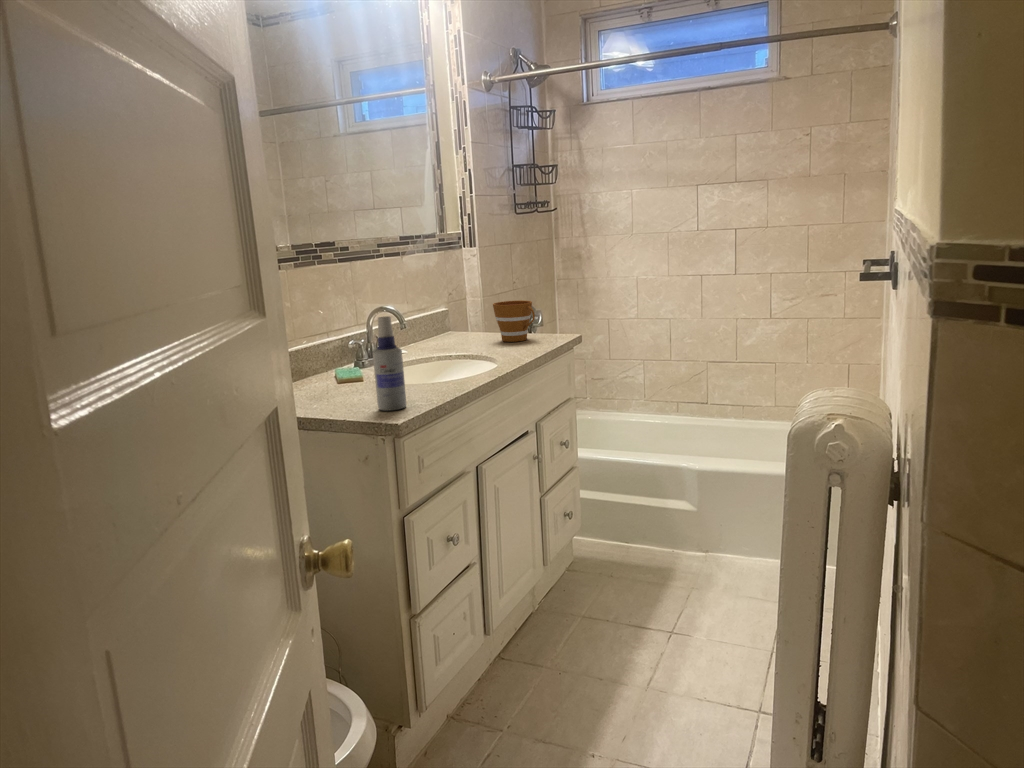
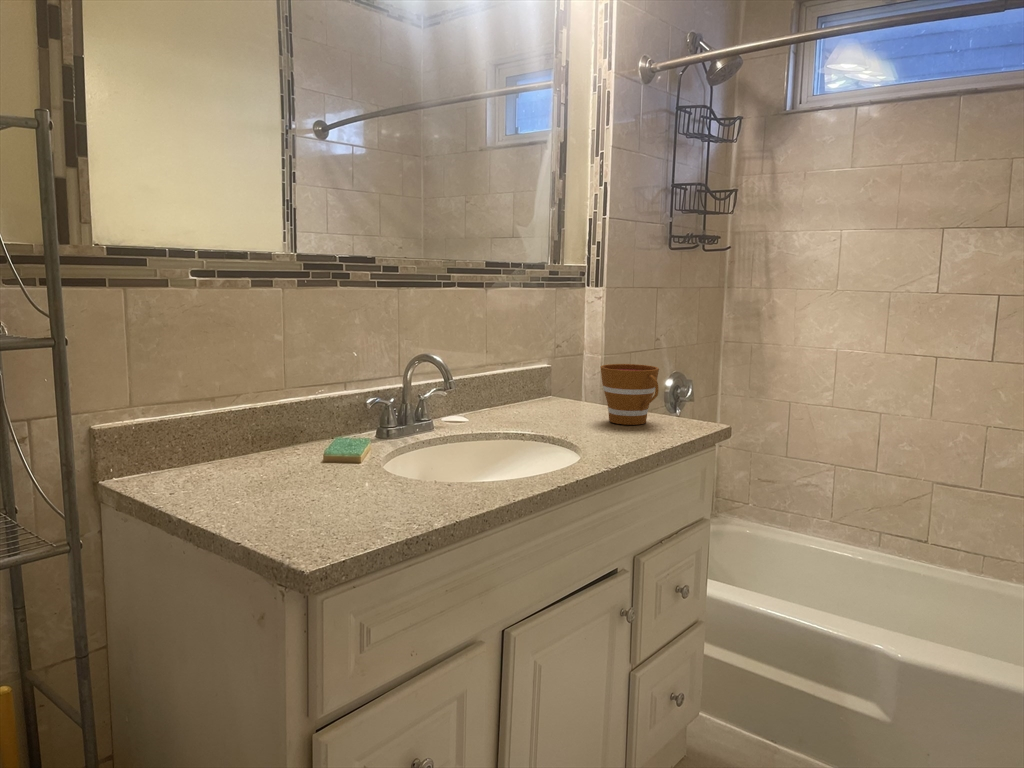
spray bottle: present [373,316,406,411] -> none [308,372,361,538]

